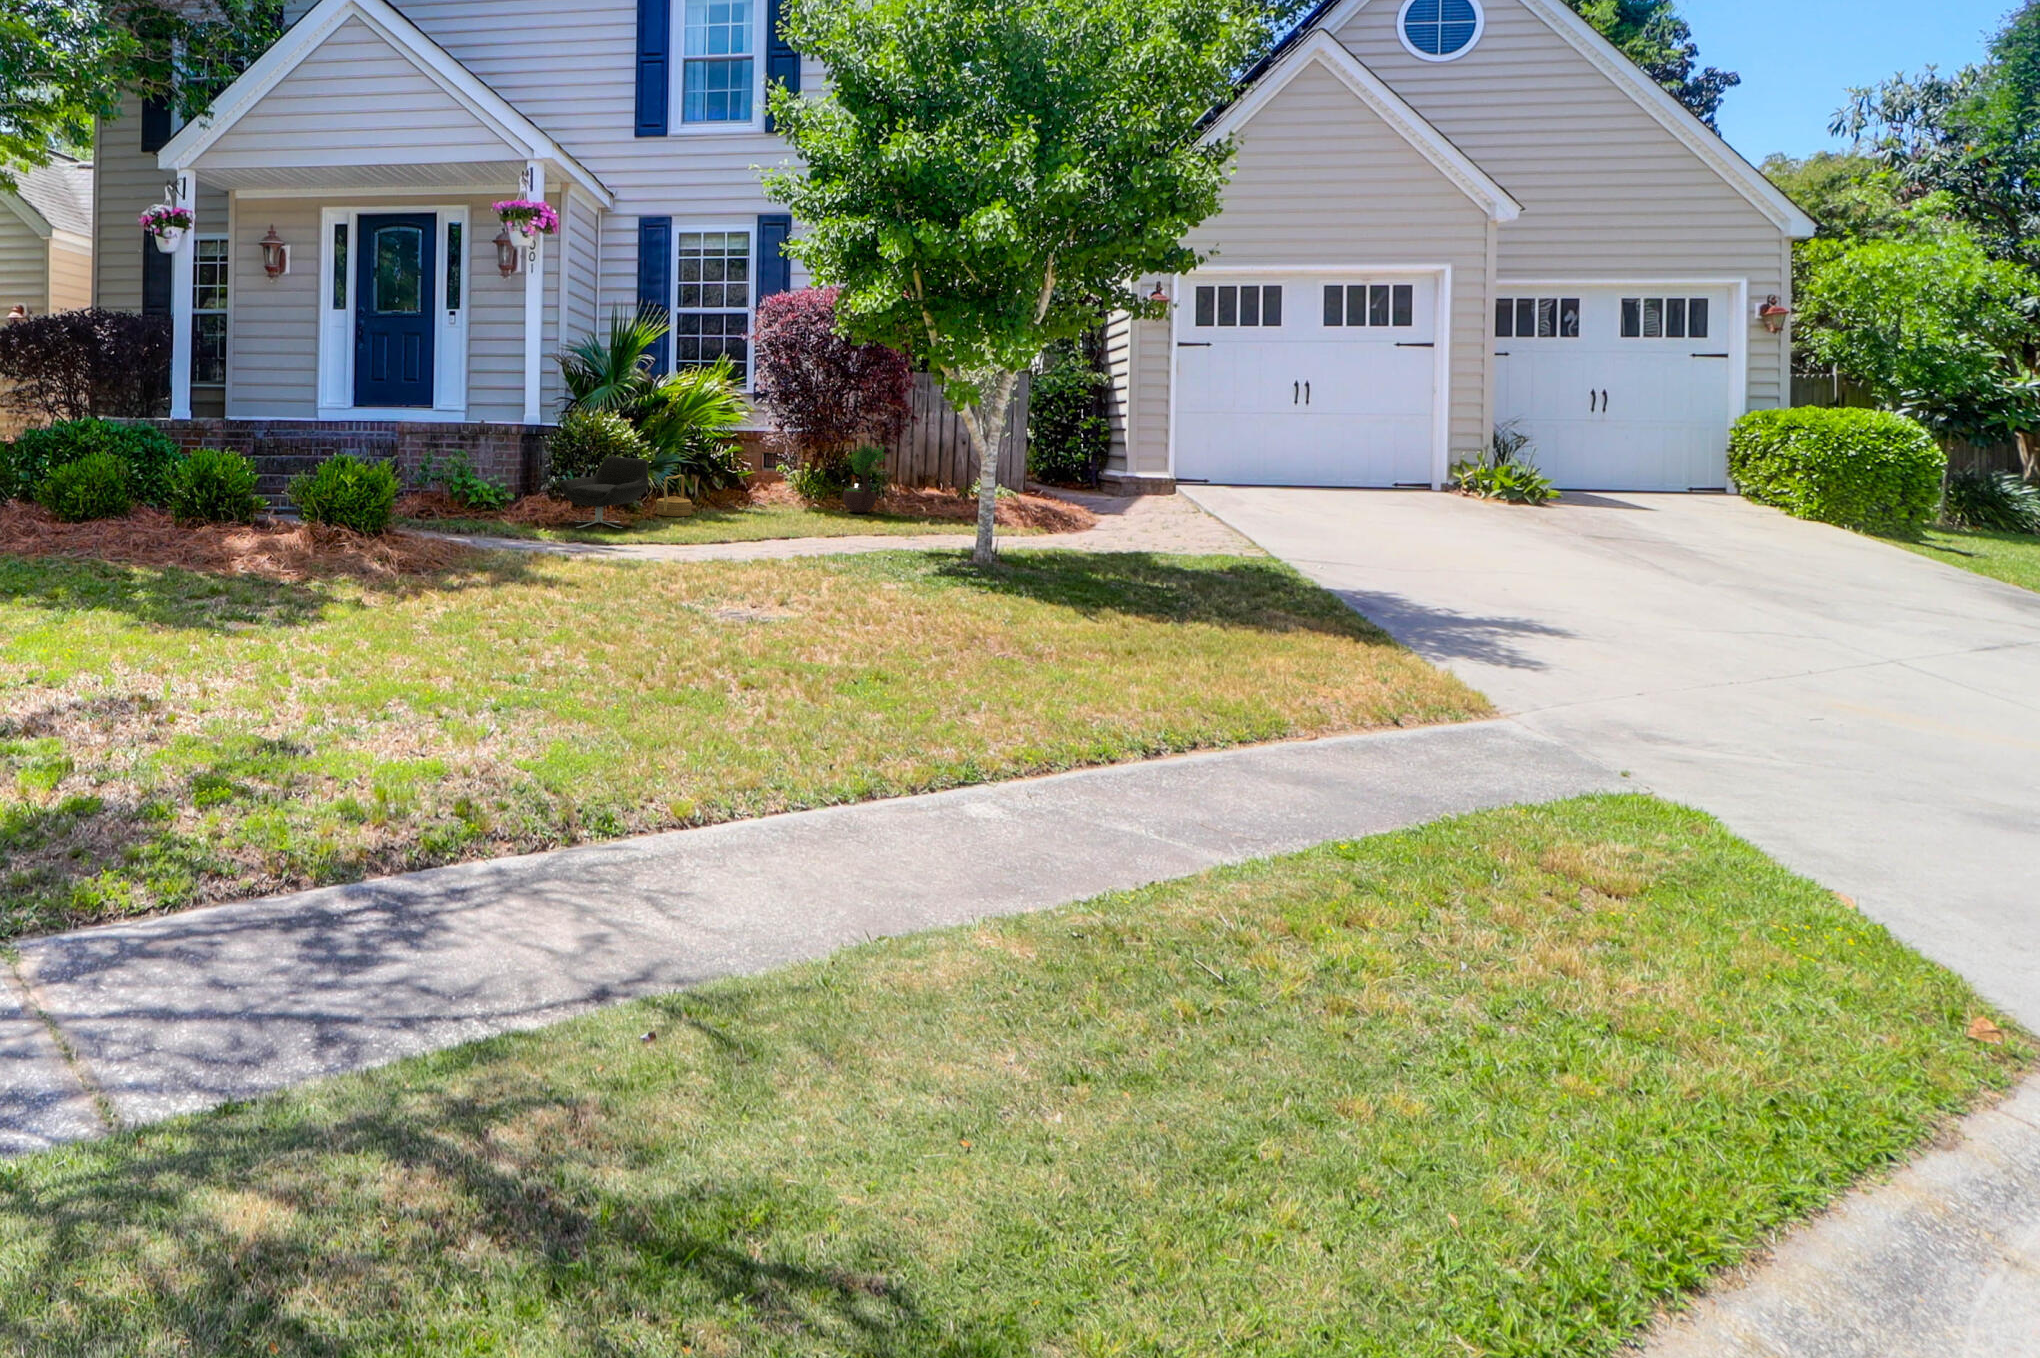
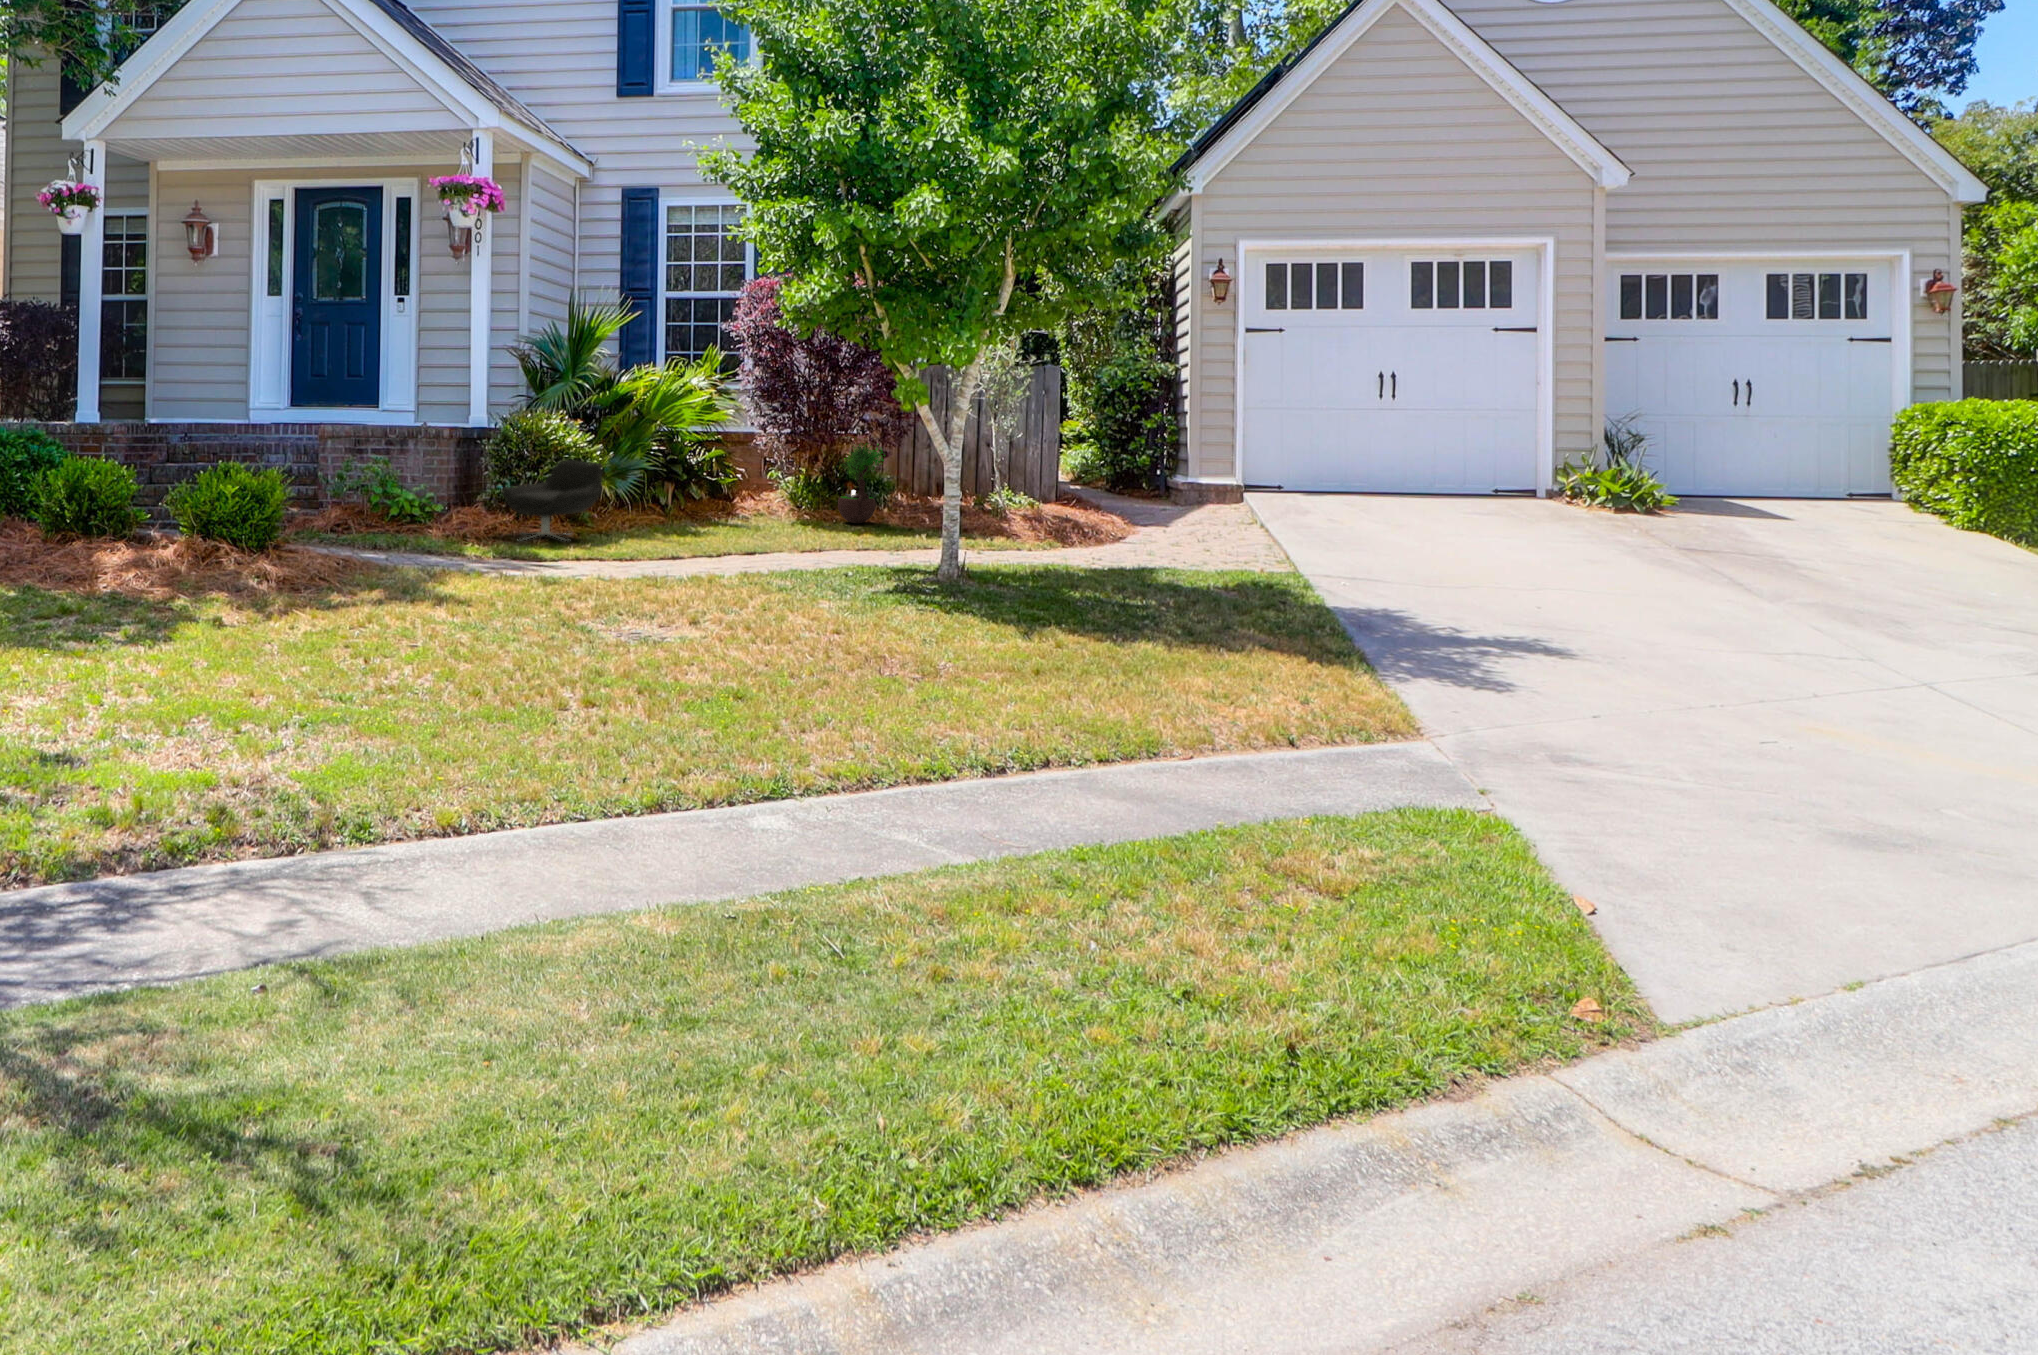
woven basket: present [656,475,692,516] -> none [620,480,661,528]

